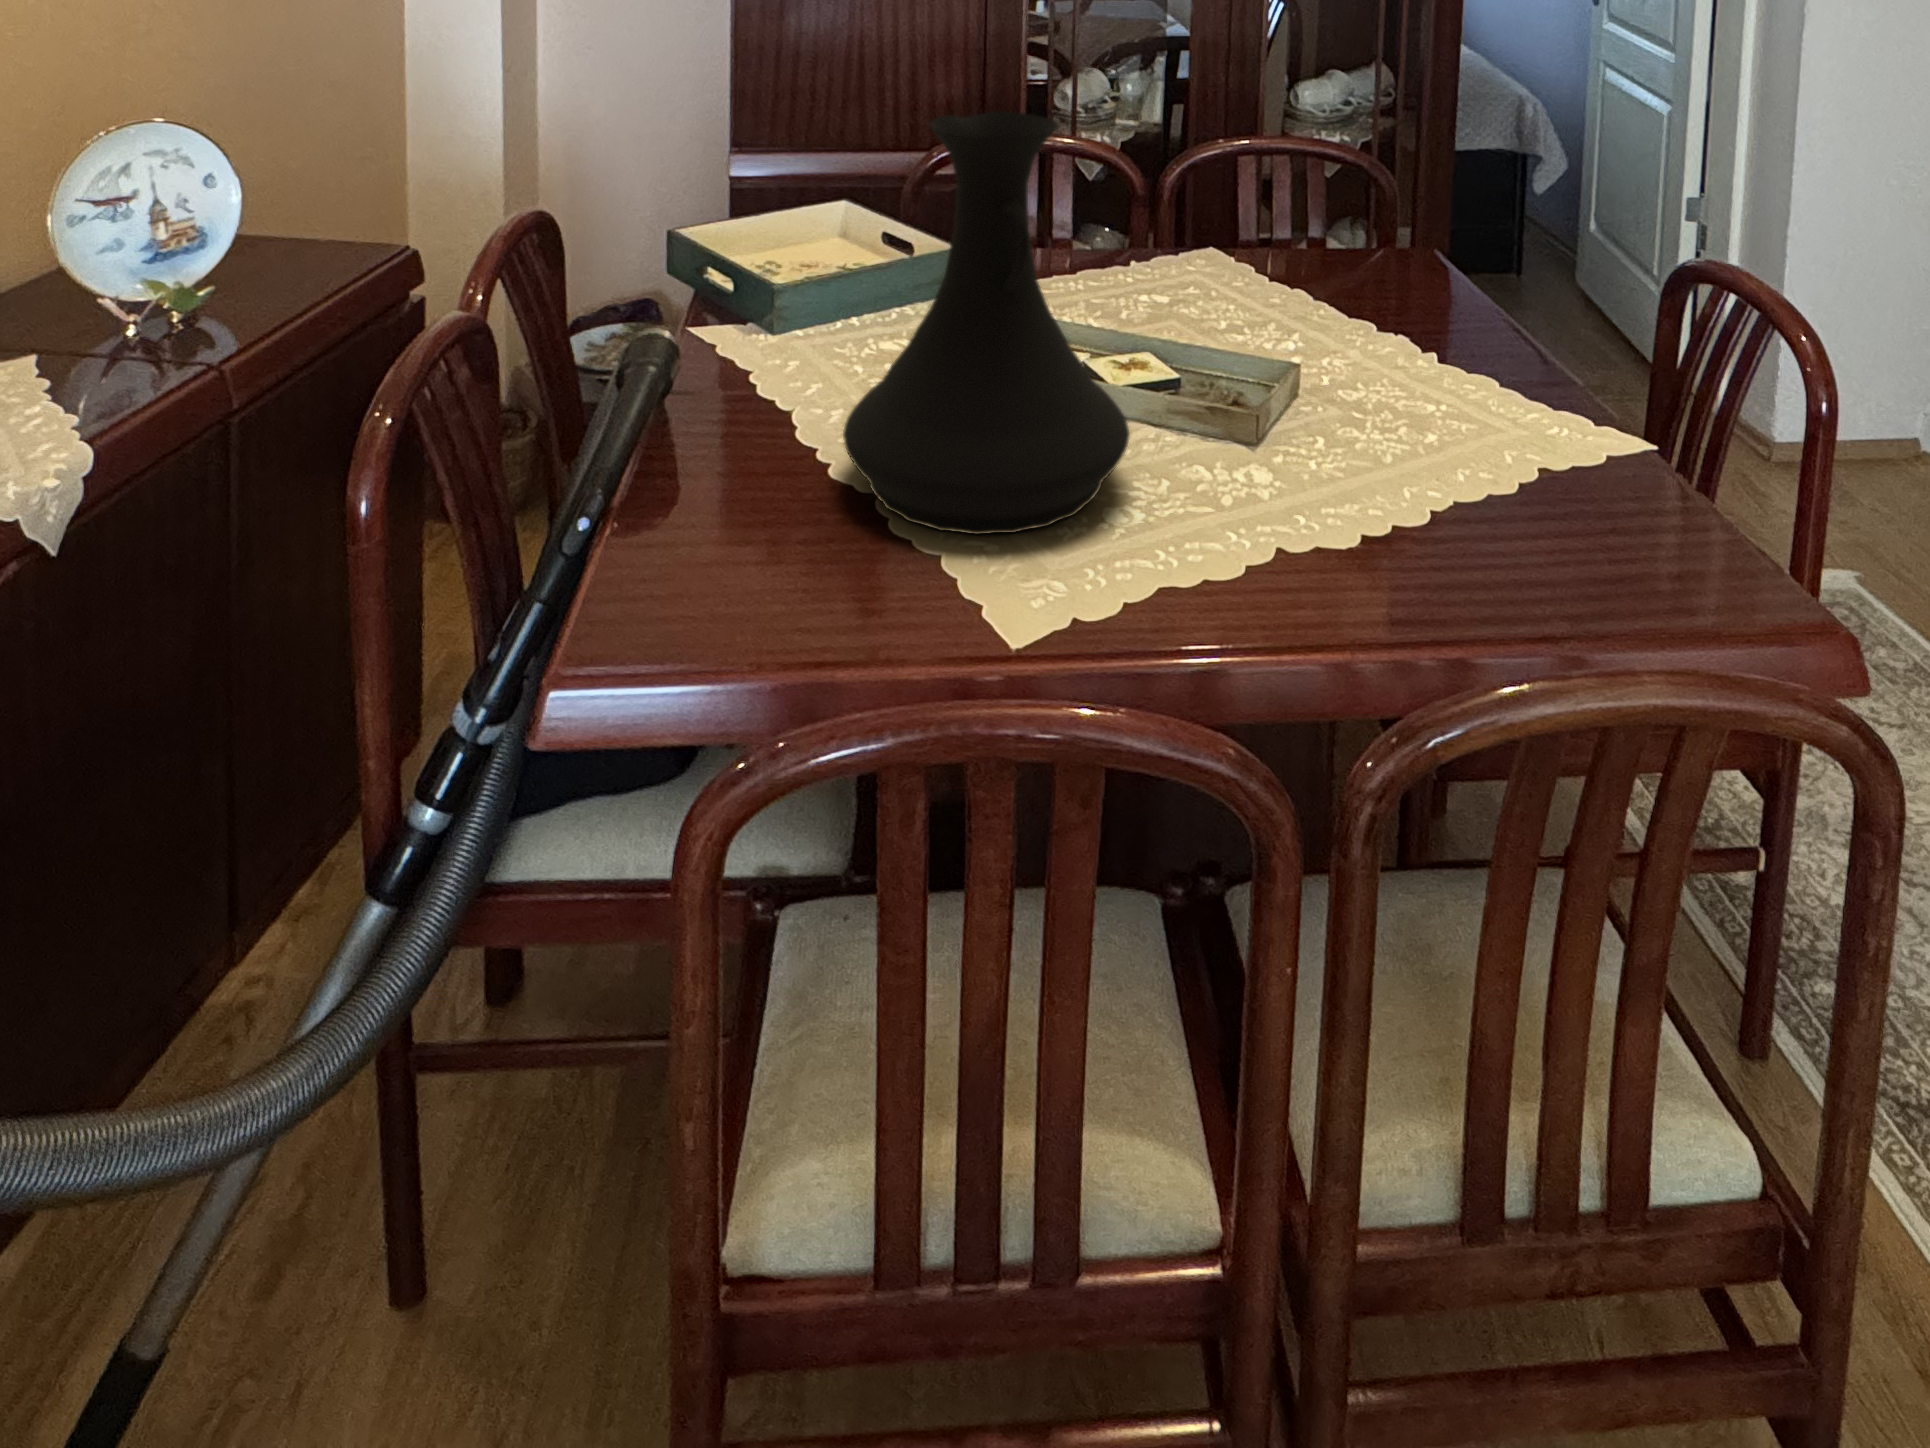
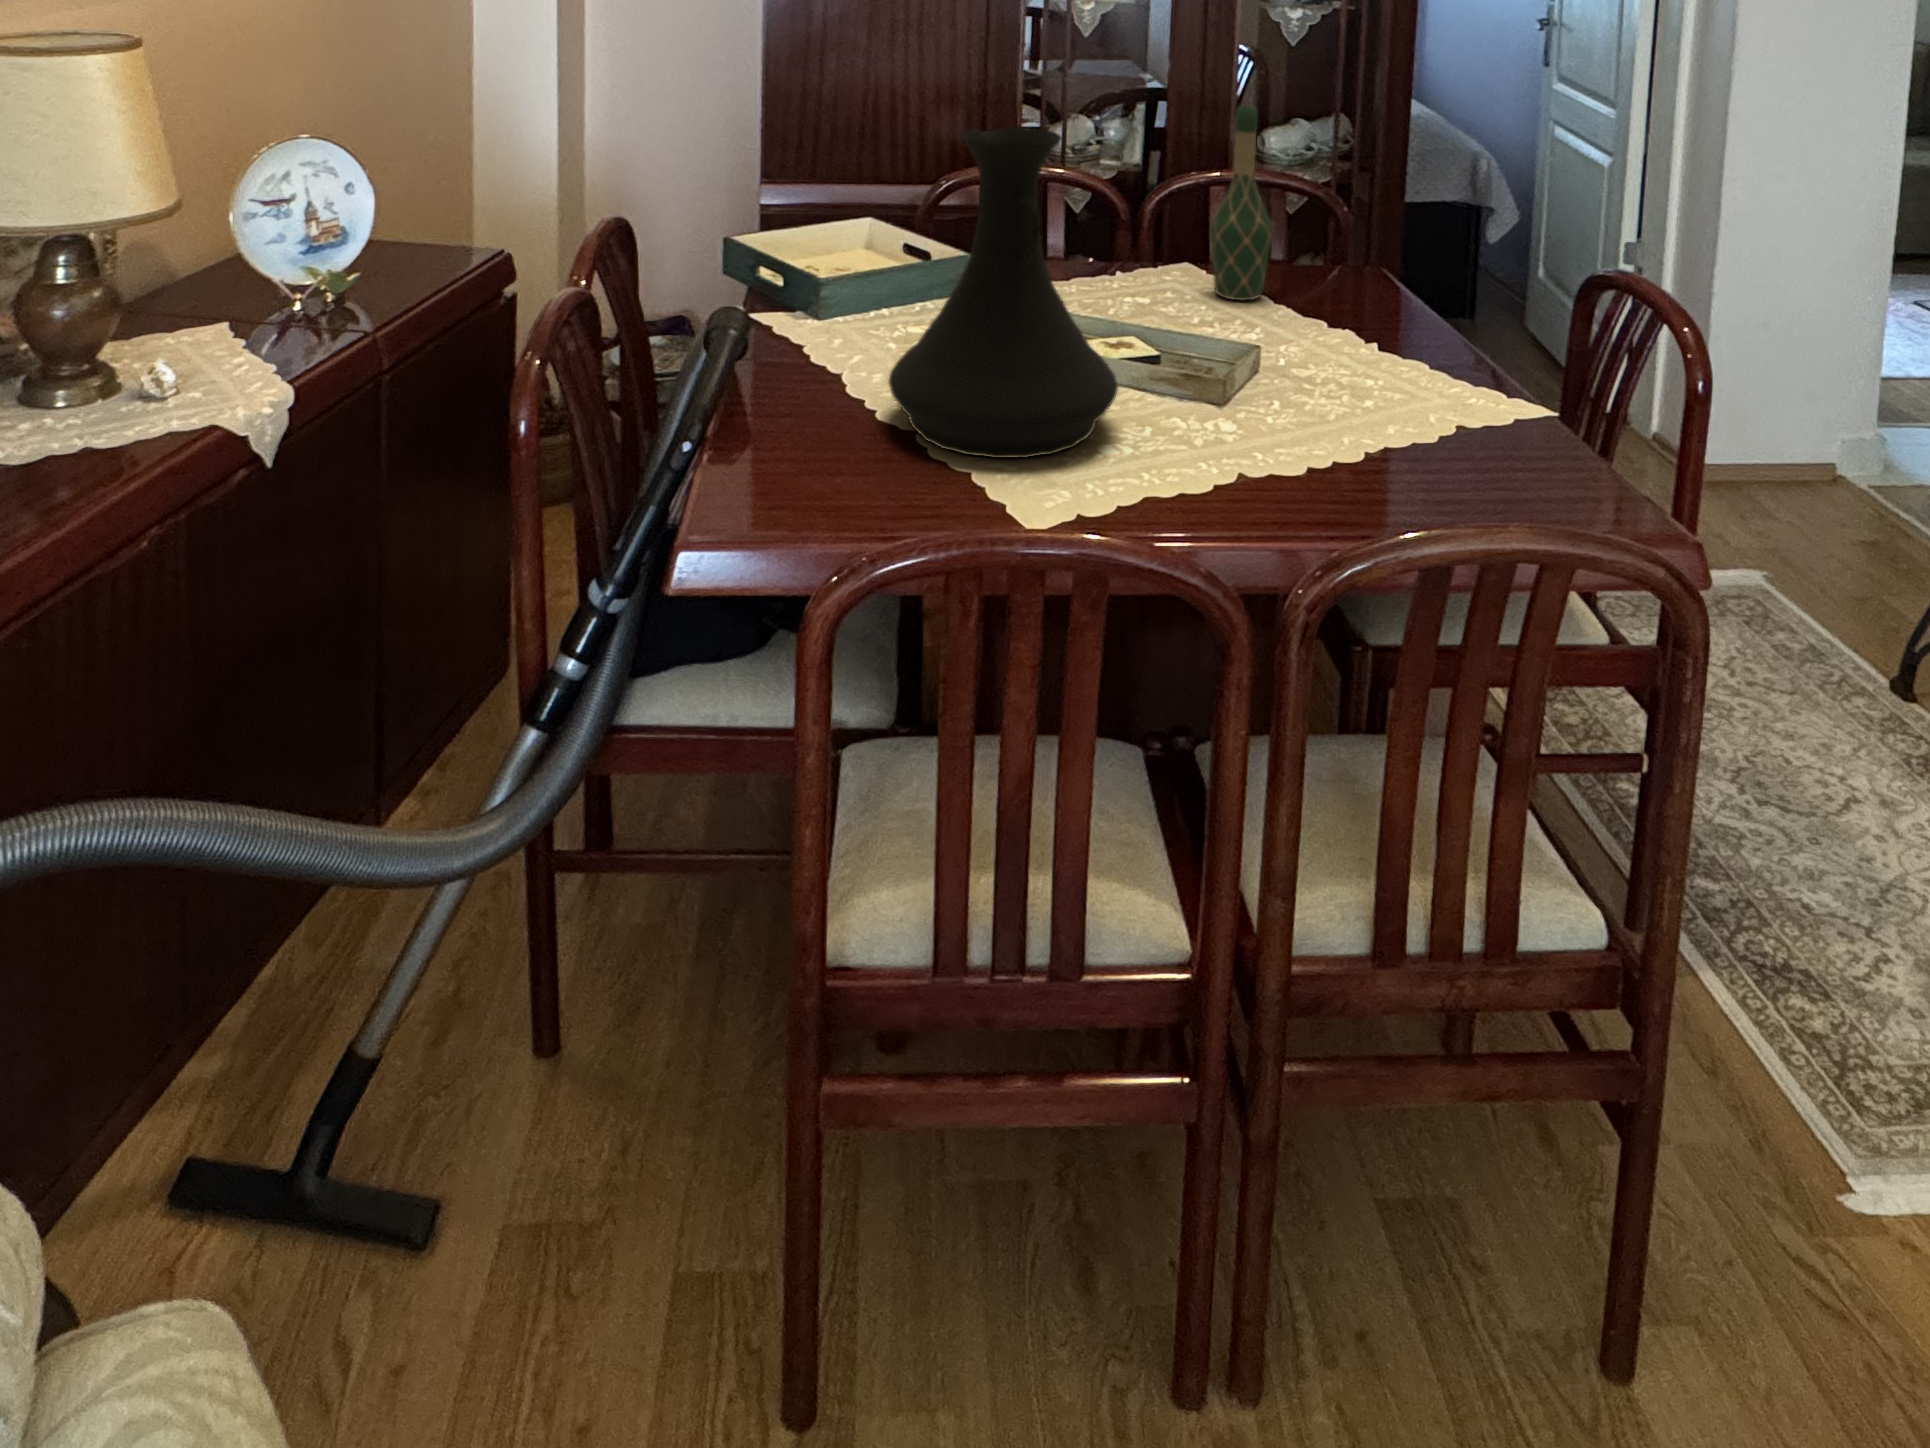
wine bottle: none [1241,71,1314,300] -> present [1211,106,1272,301]

